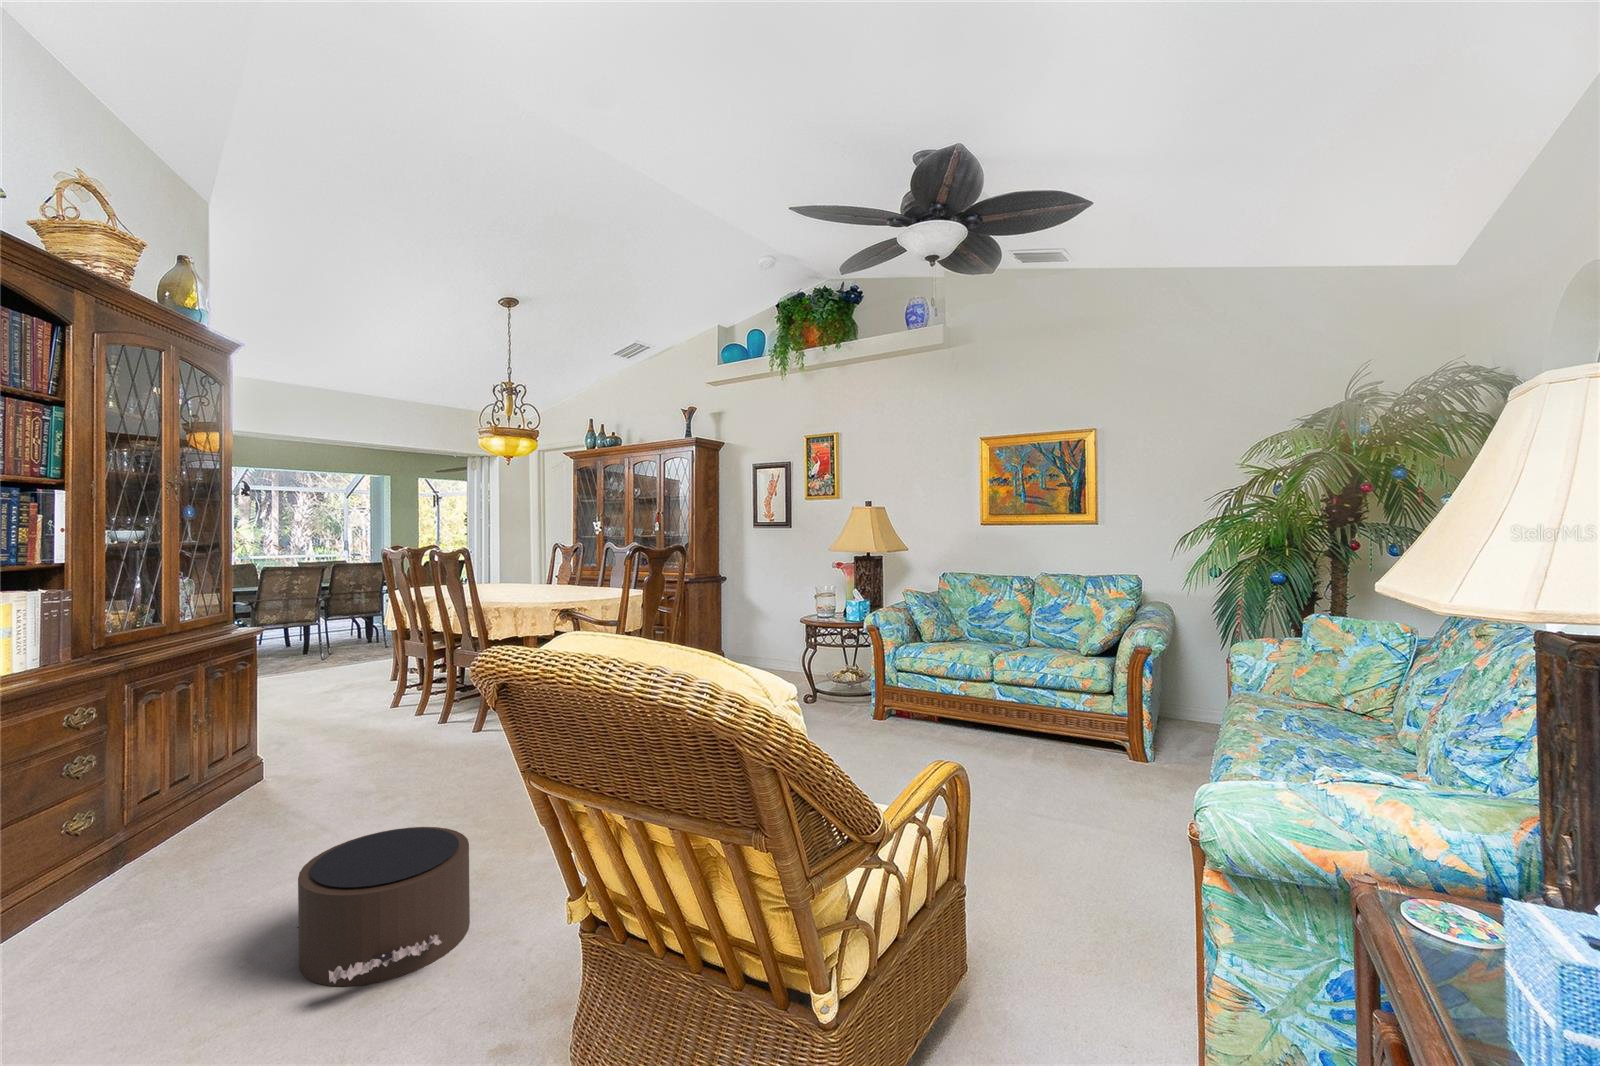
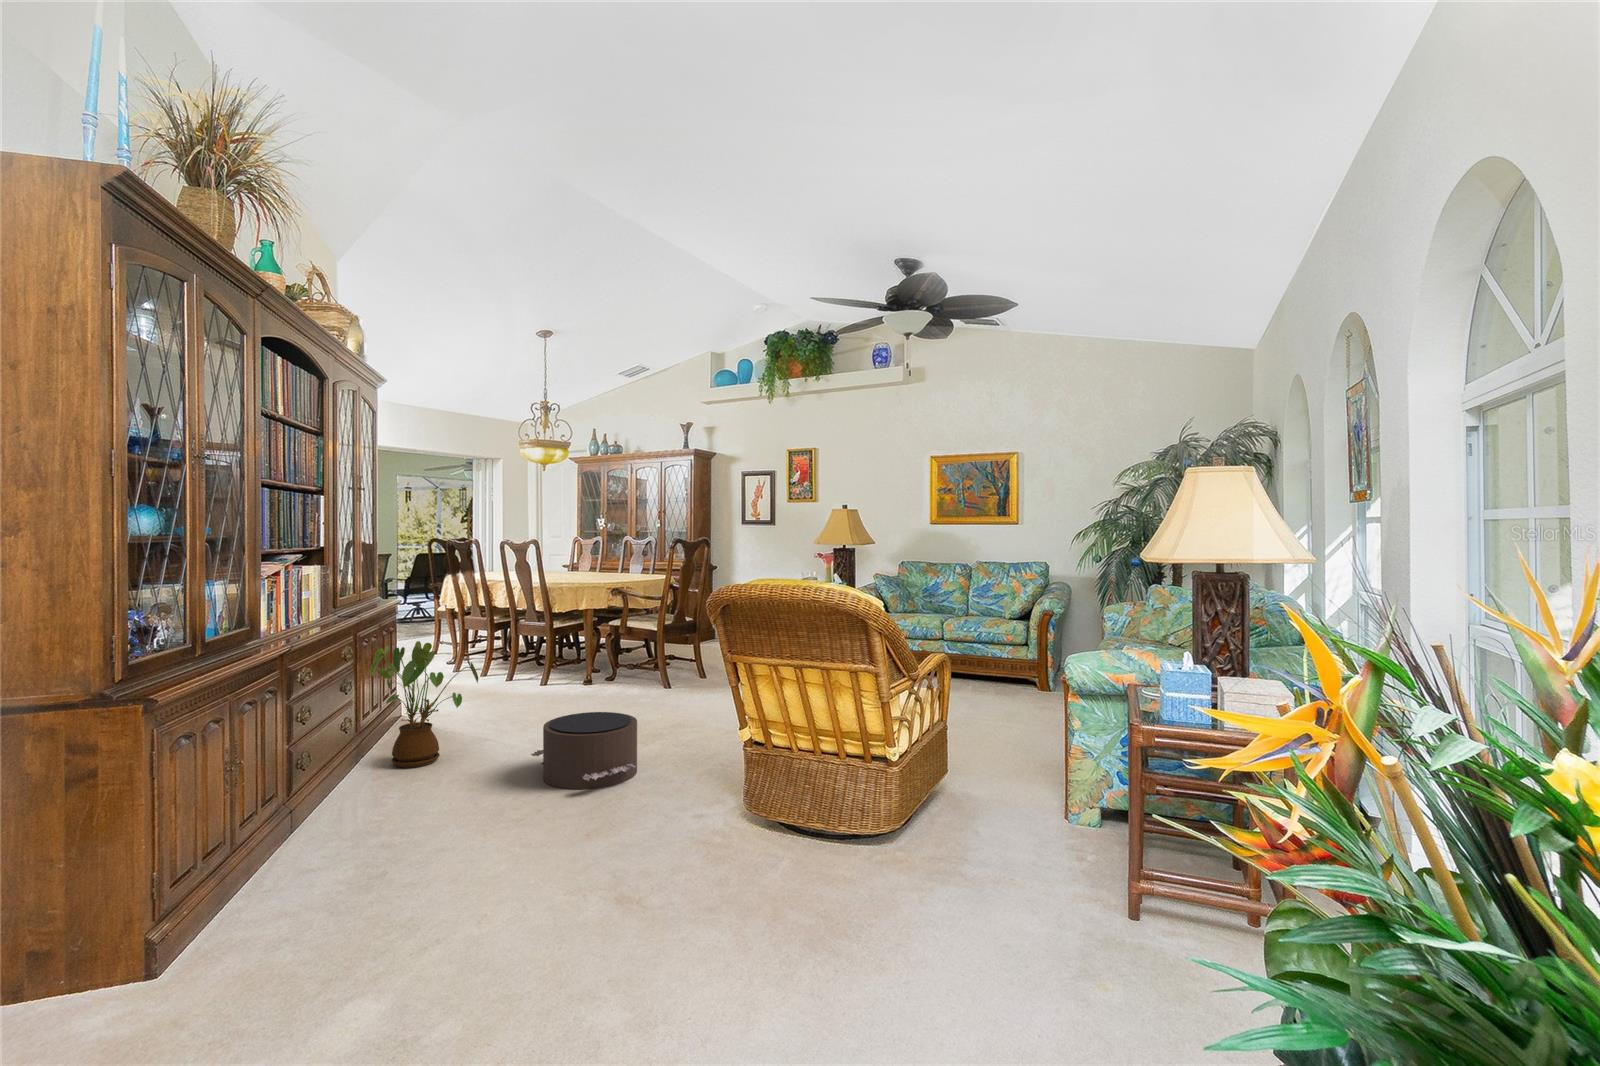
house plant: none [94,705,272,910] -> present [370,641,478,768]

